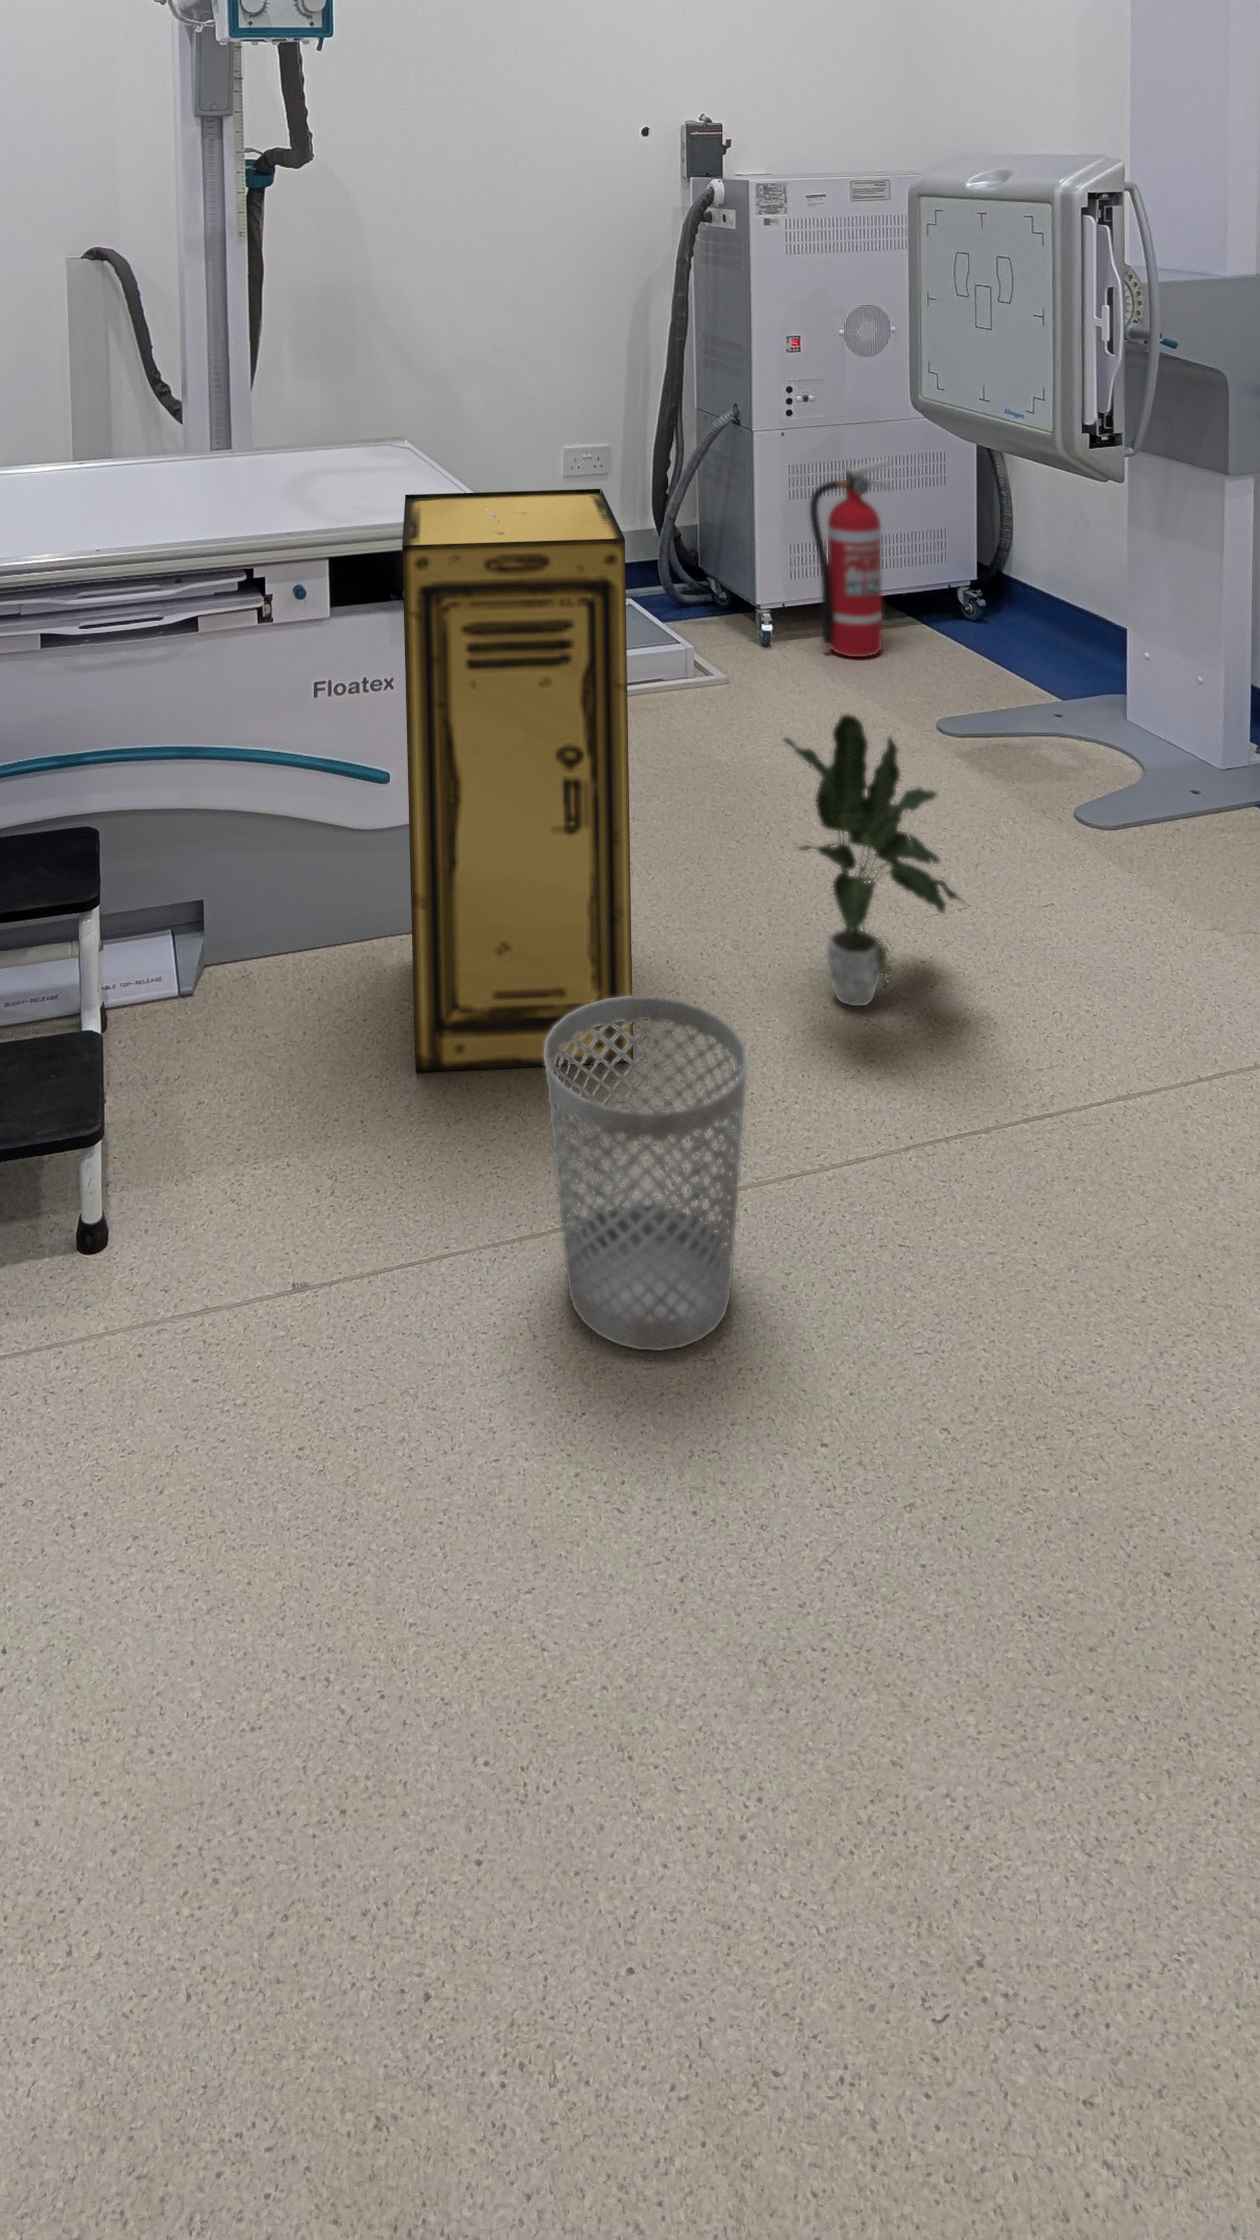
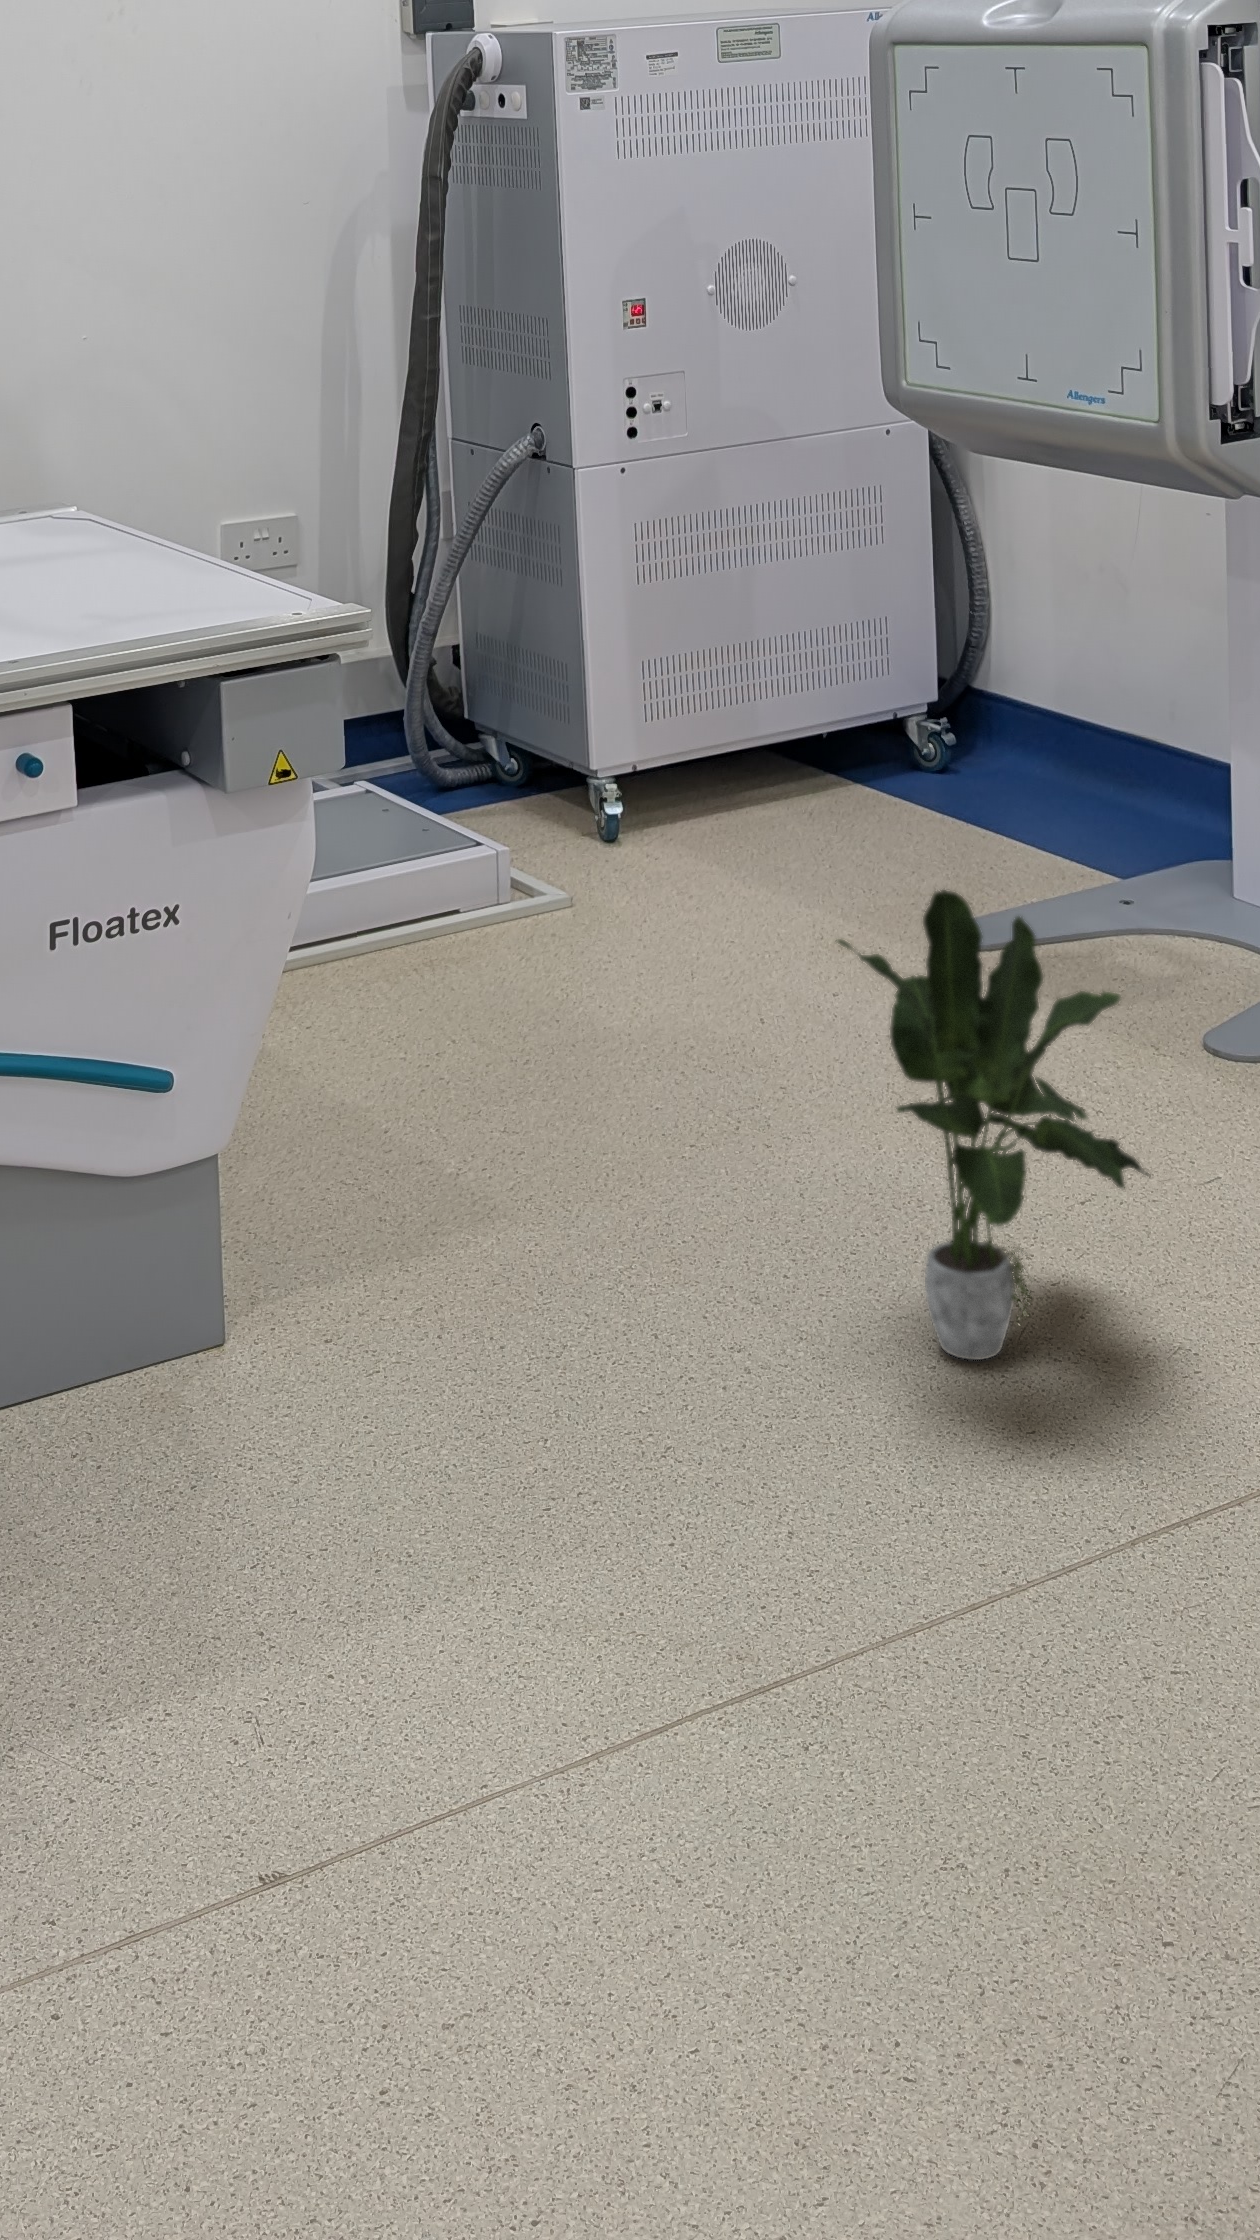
fire extinguisher: present [810,459,893,657] -> none [680,503,811,841]
storage cabinet: present [402,489,633,1071] -> none [193,550,663,1546]
wastebasket: present [545,996,747,1351] -> none [652,1341,984,1882]

